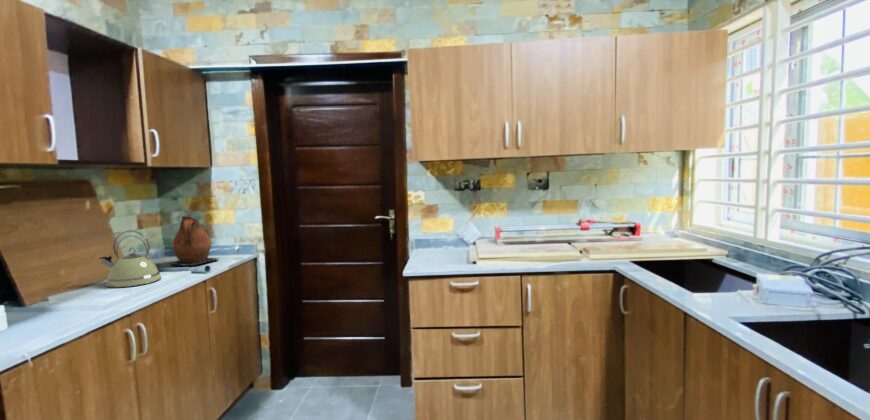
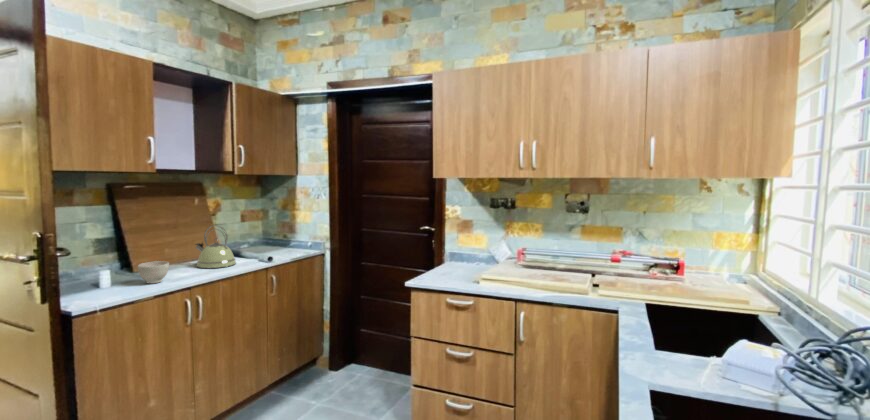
ceramic pitcher: present [172,216,219,265] -> none [252,215,291,256]
bowl: none [43,281,89,313] -> present [138,261,169,283]

